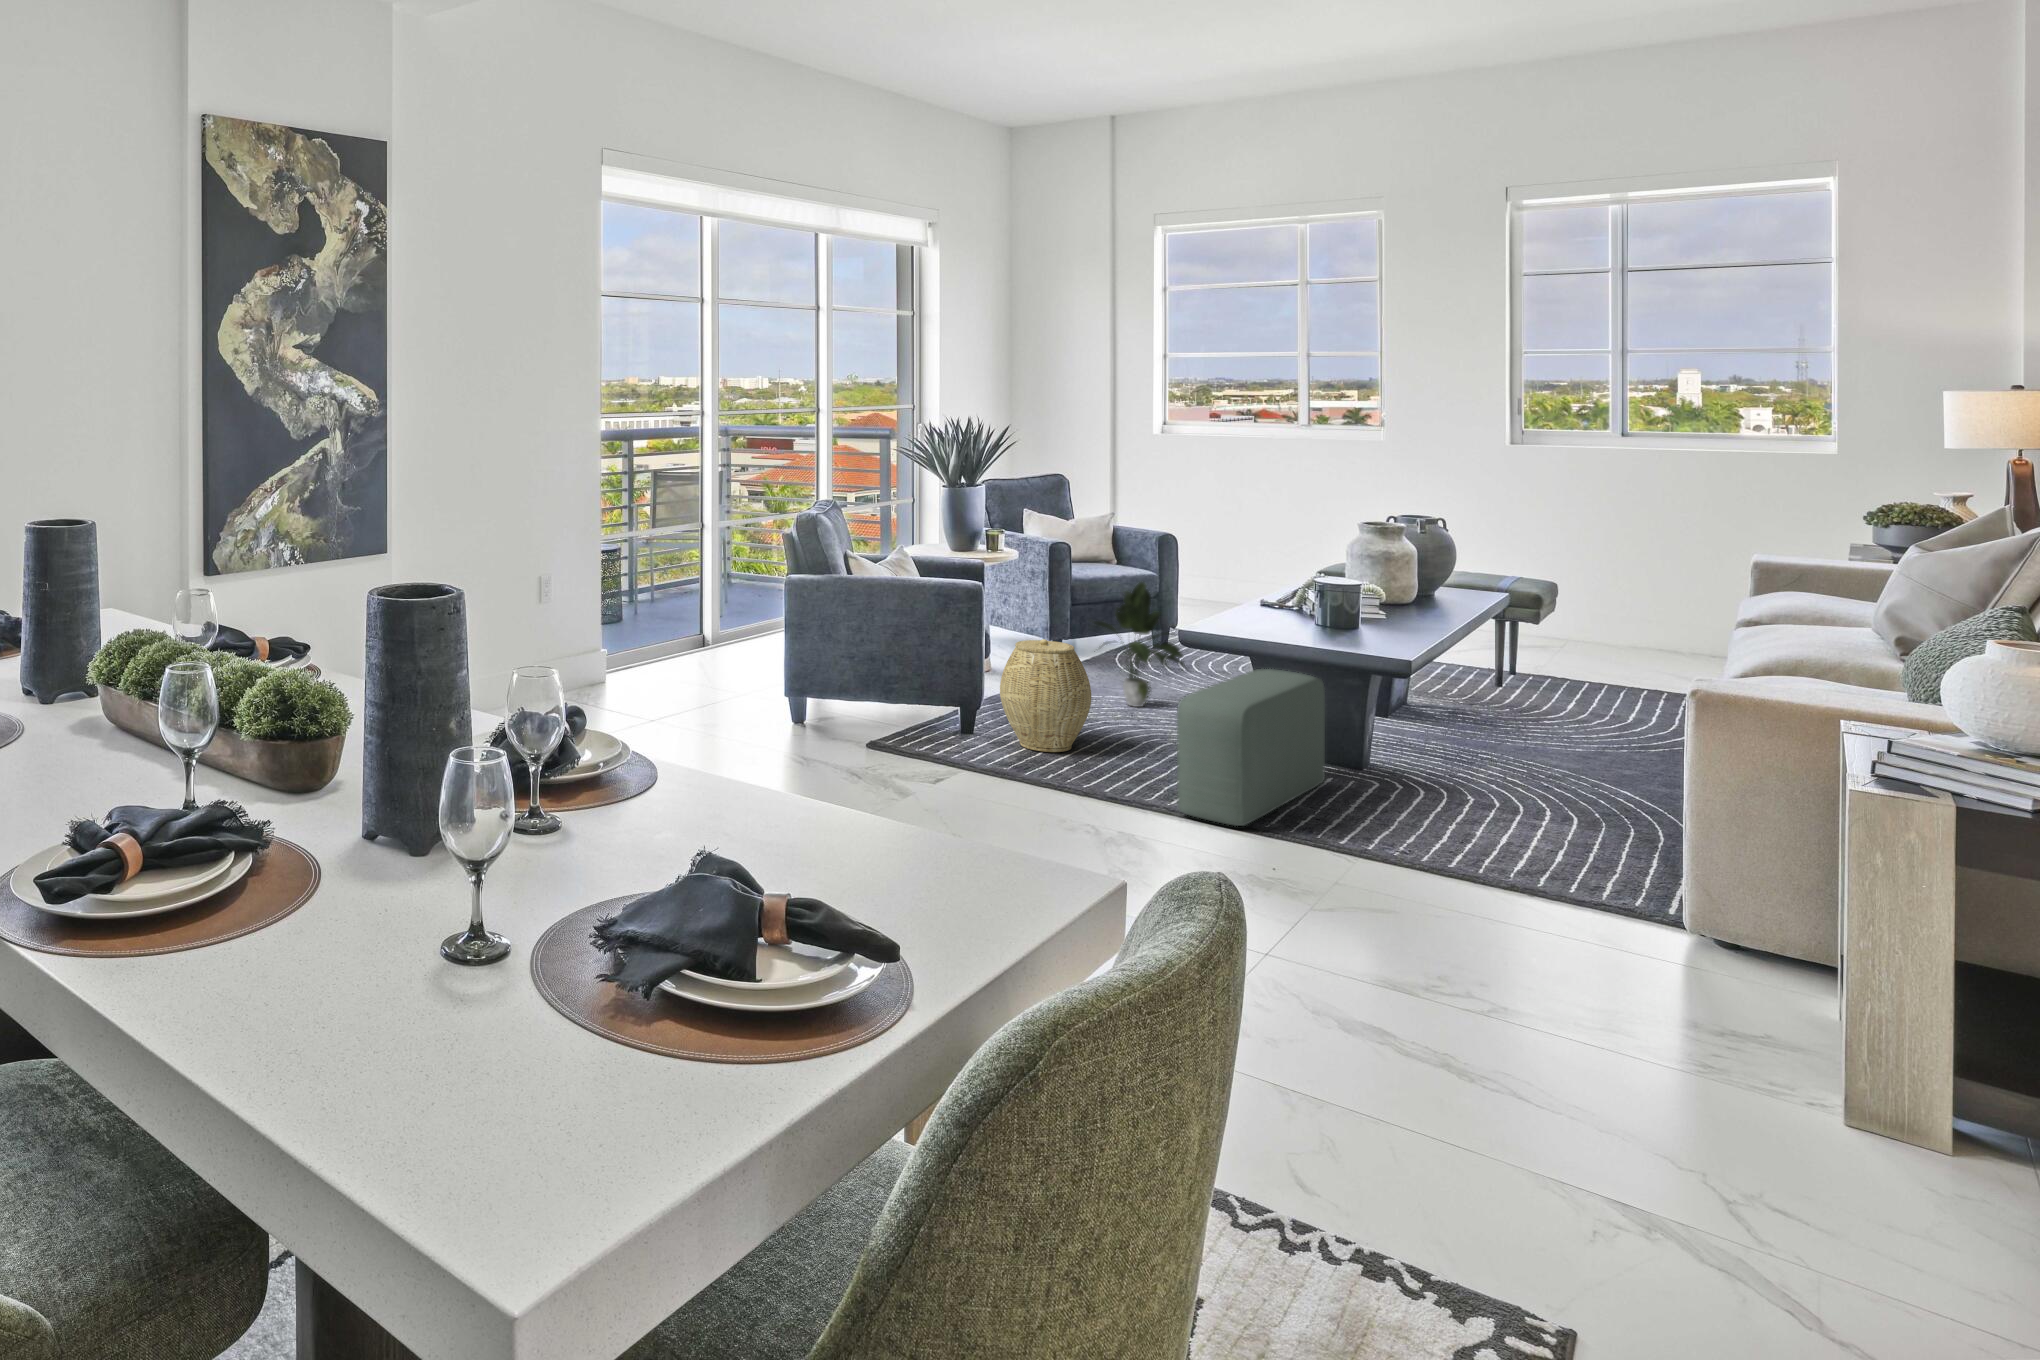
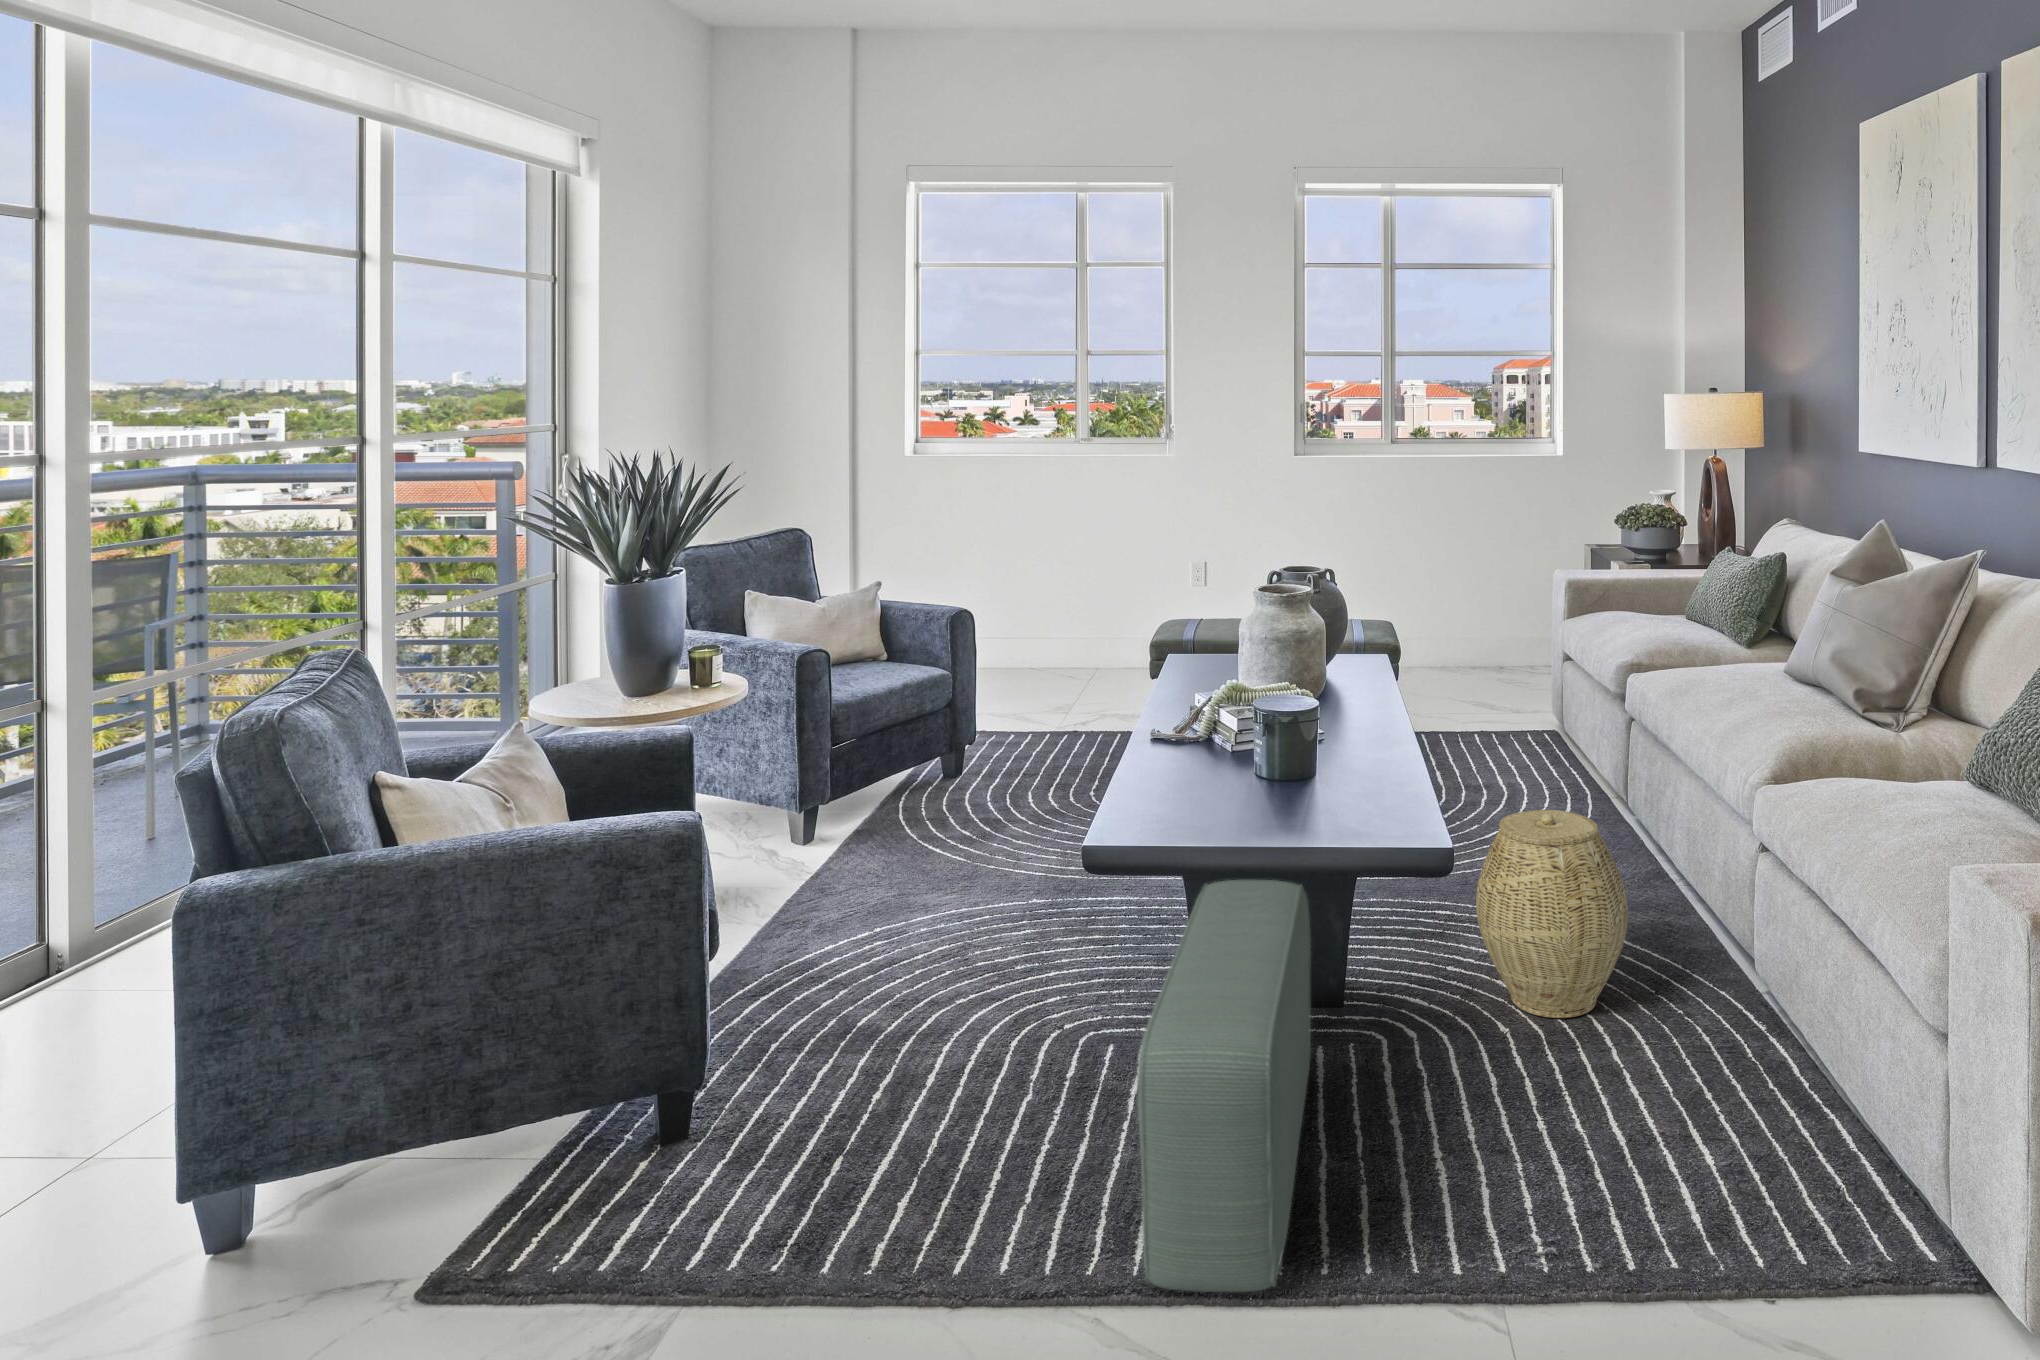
potted plant: present [1092,582,1185,707] -> none [880,720,1041,936]
woven basket: present [1000,639,1091,752] -> present [1476,810,1628,1018]

